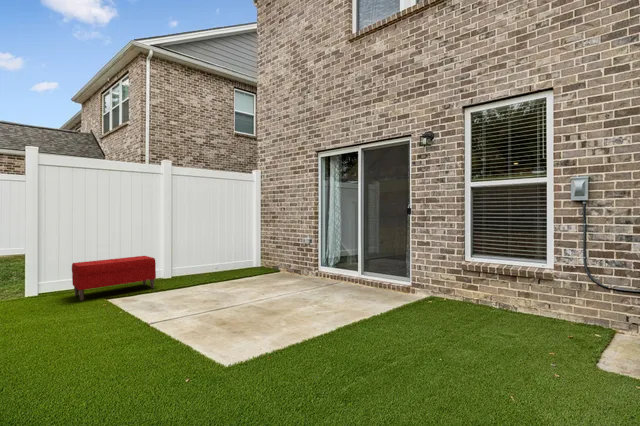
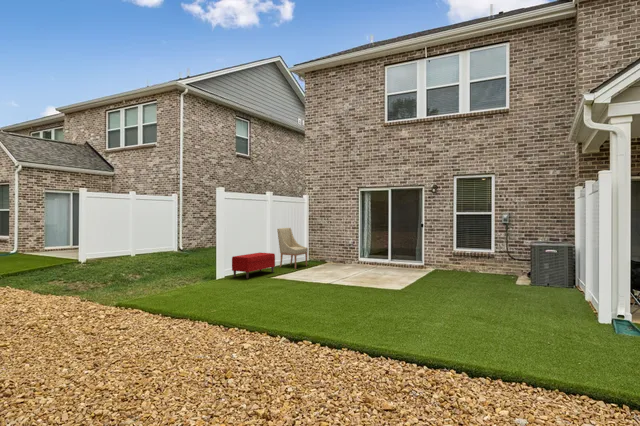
chair: none [185,218,232,282] -> present [277,228,308,269]

